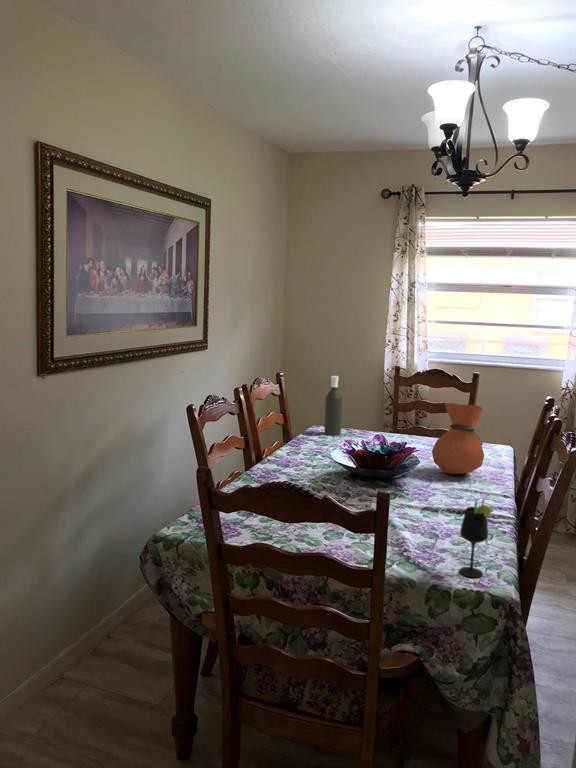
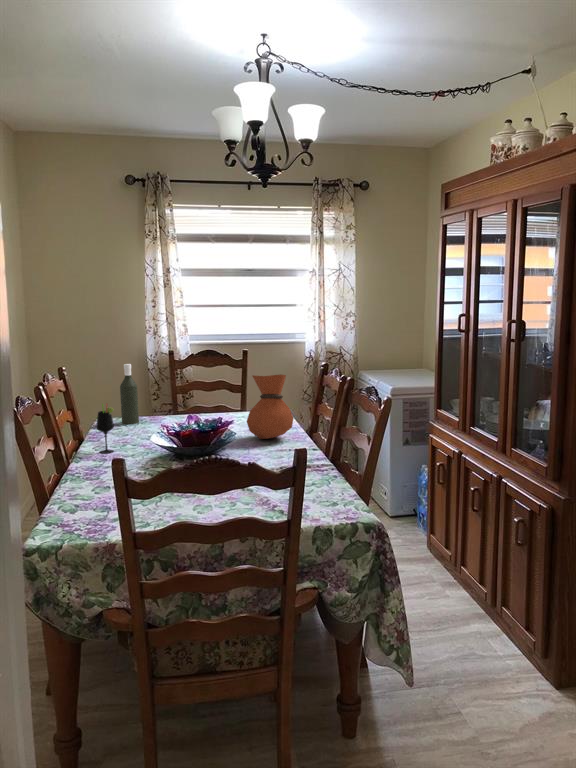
wine glass: present [460,499,493,577] -> present [96,404,114,454]

